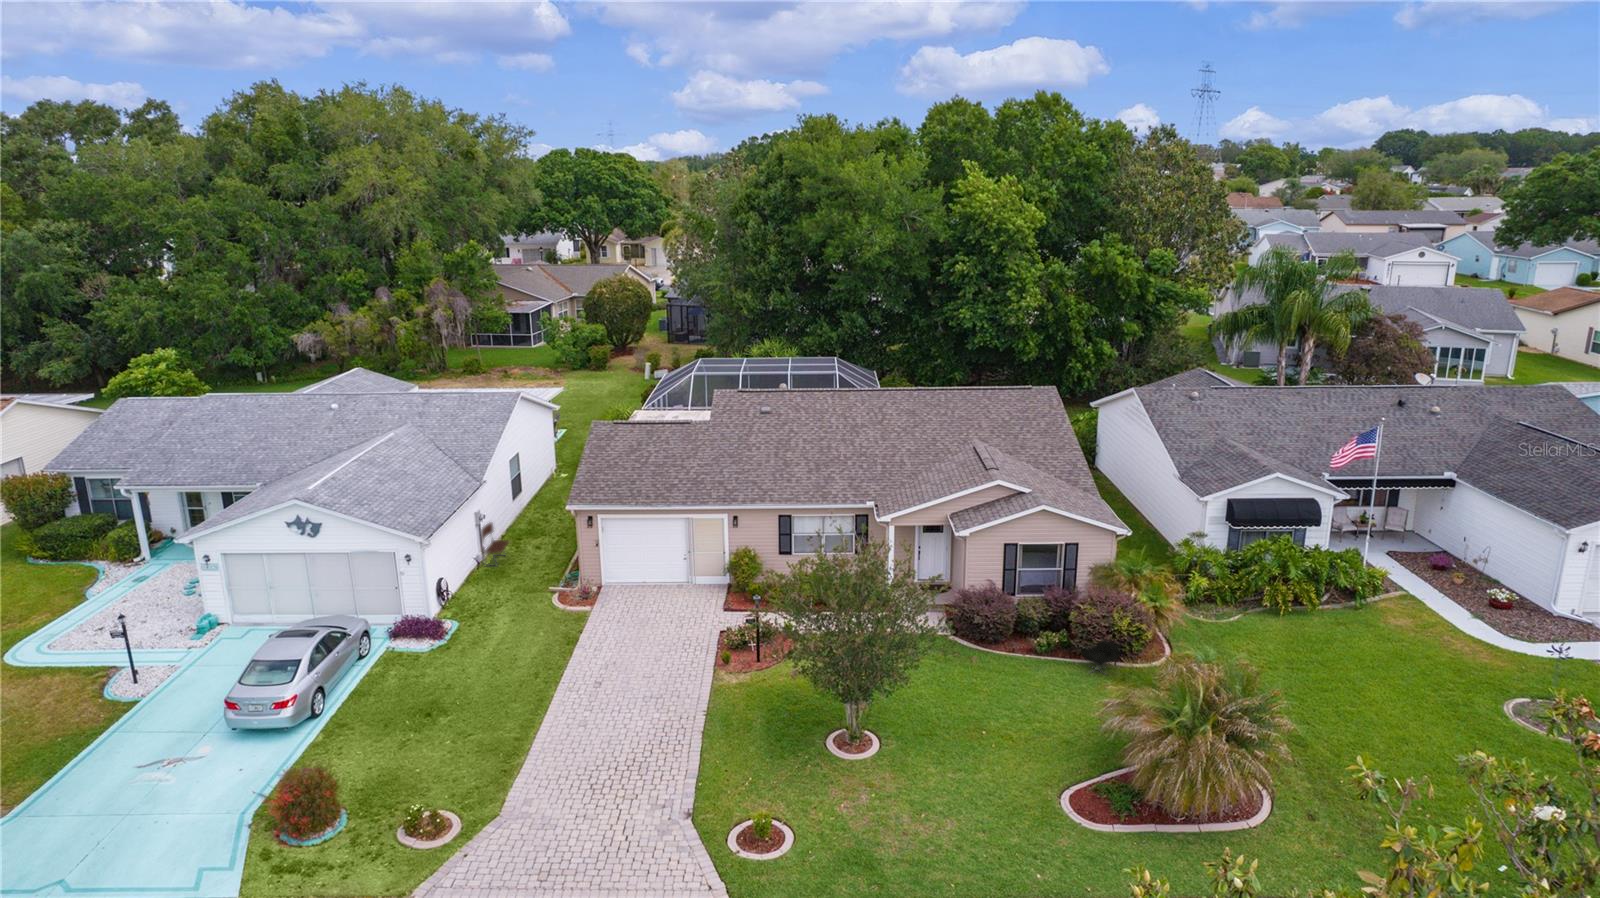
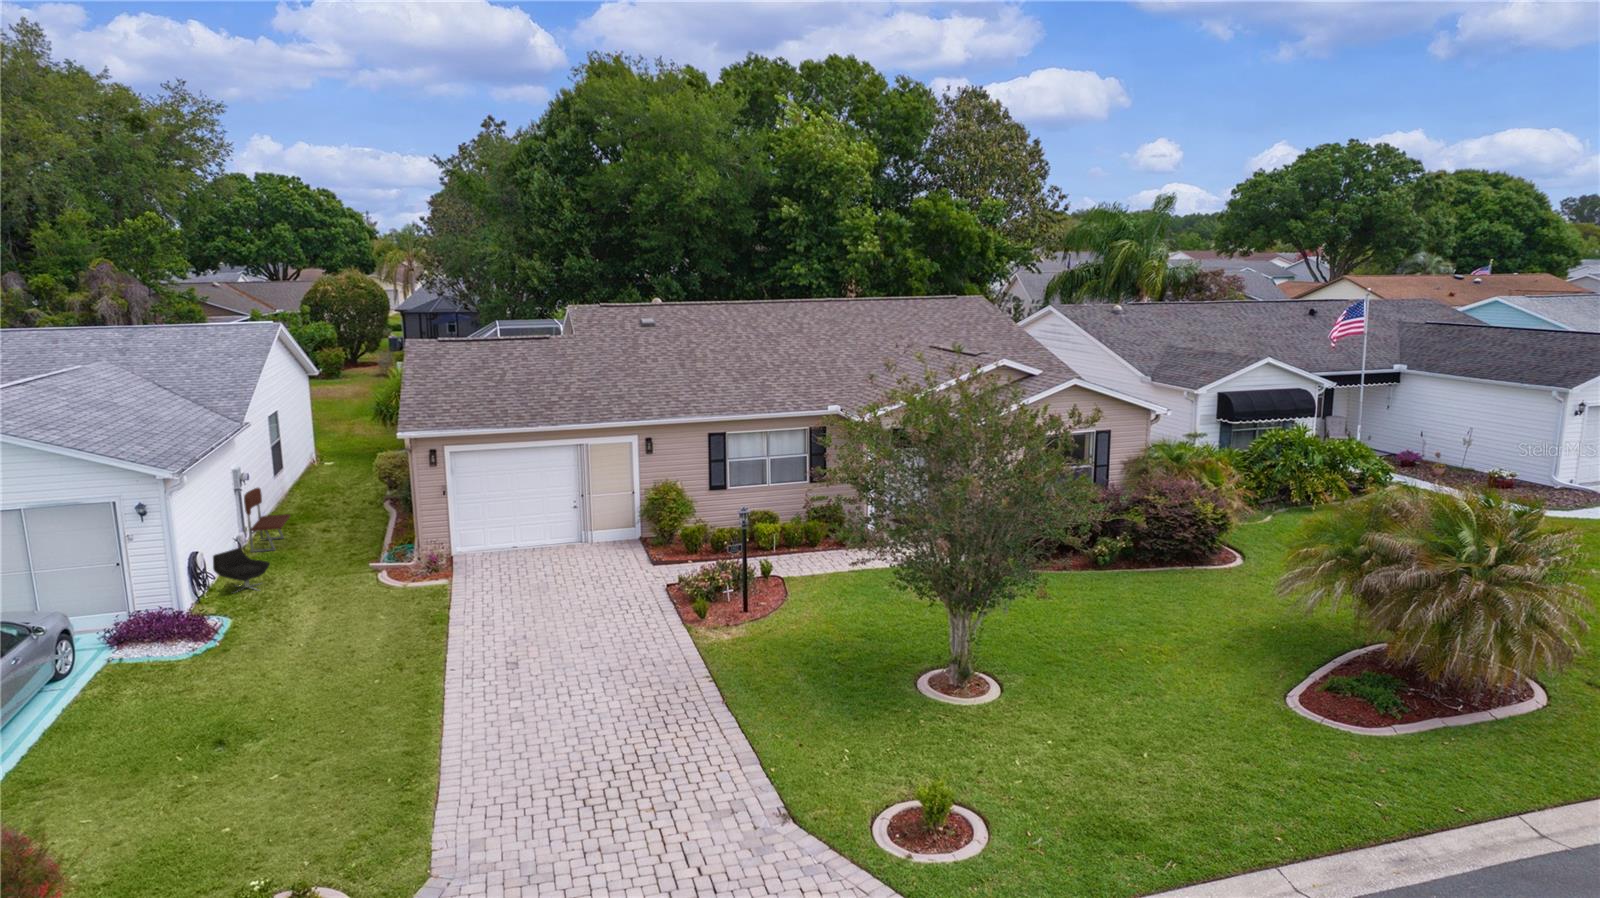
lounge chair: present [1082,639,1119,669] -> present [213,548,270,592]

